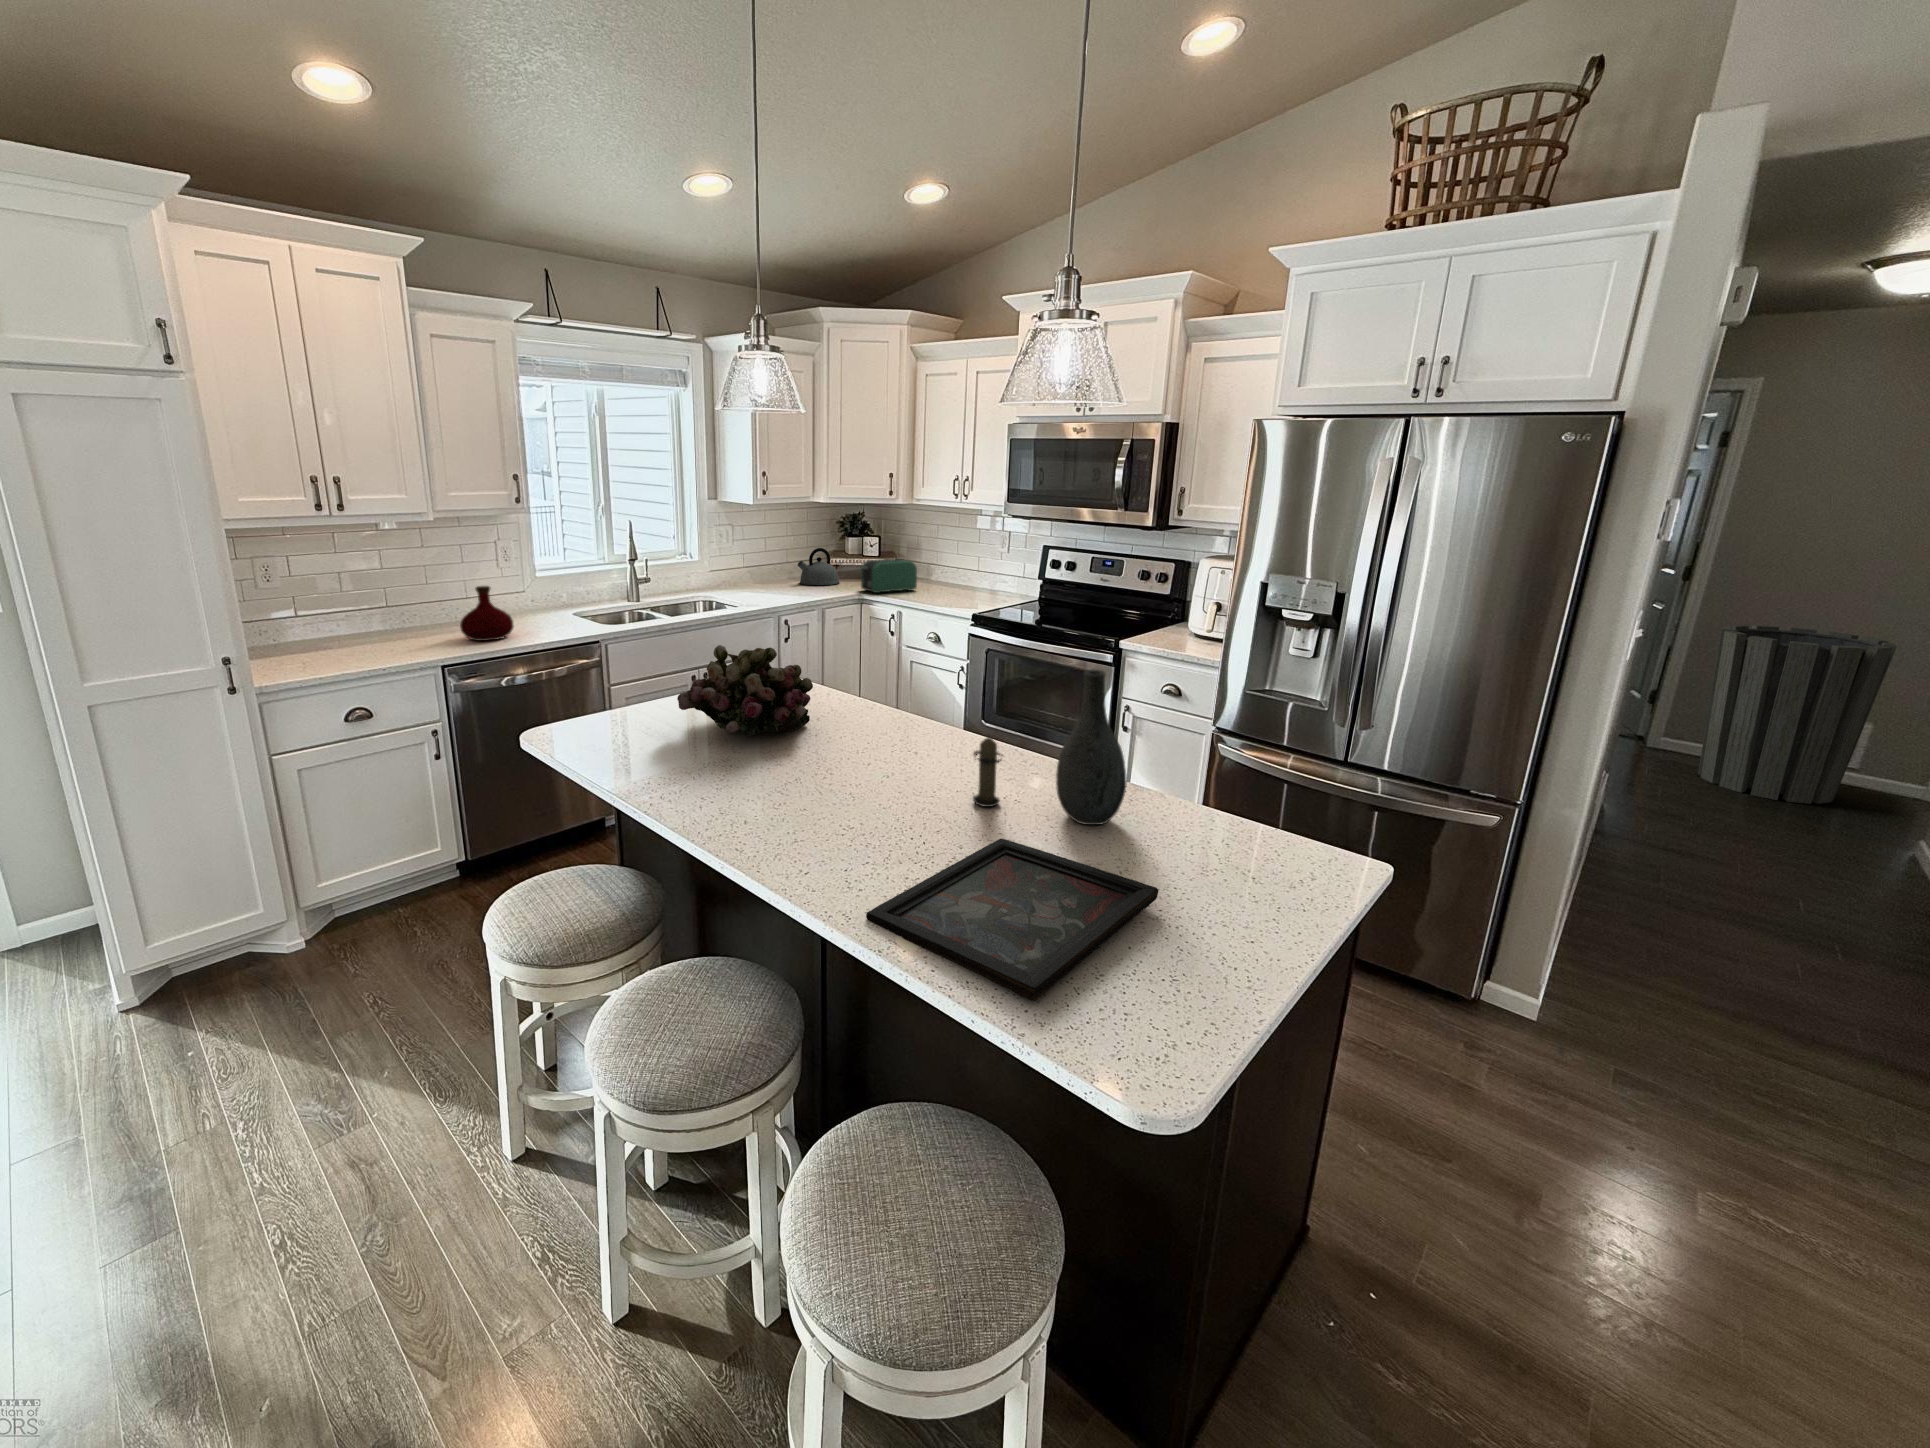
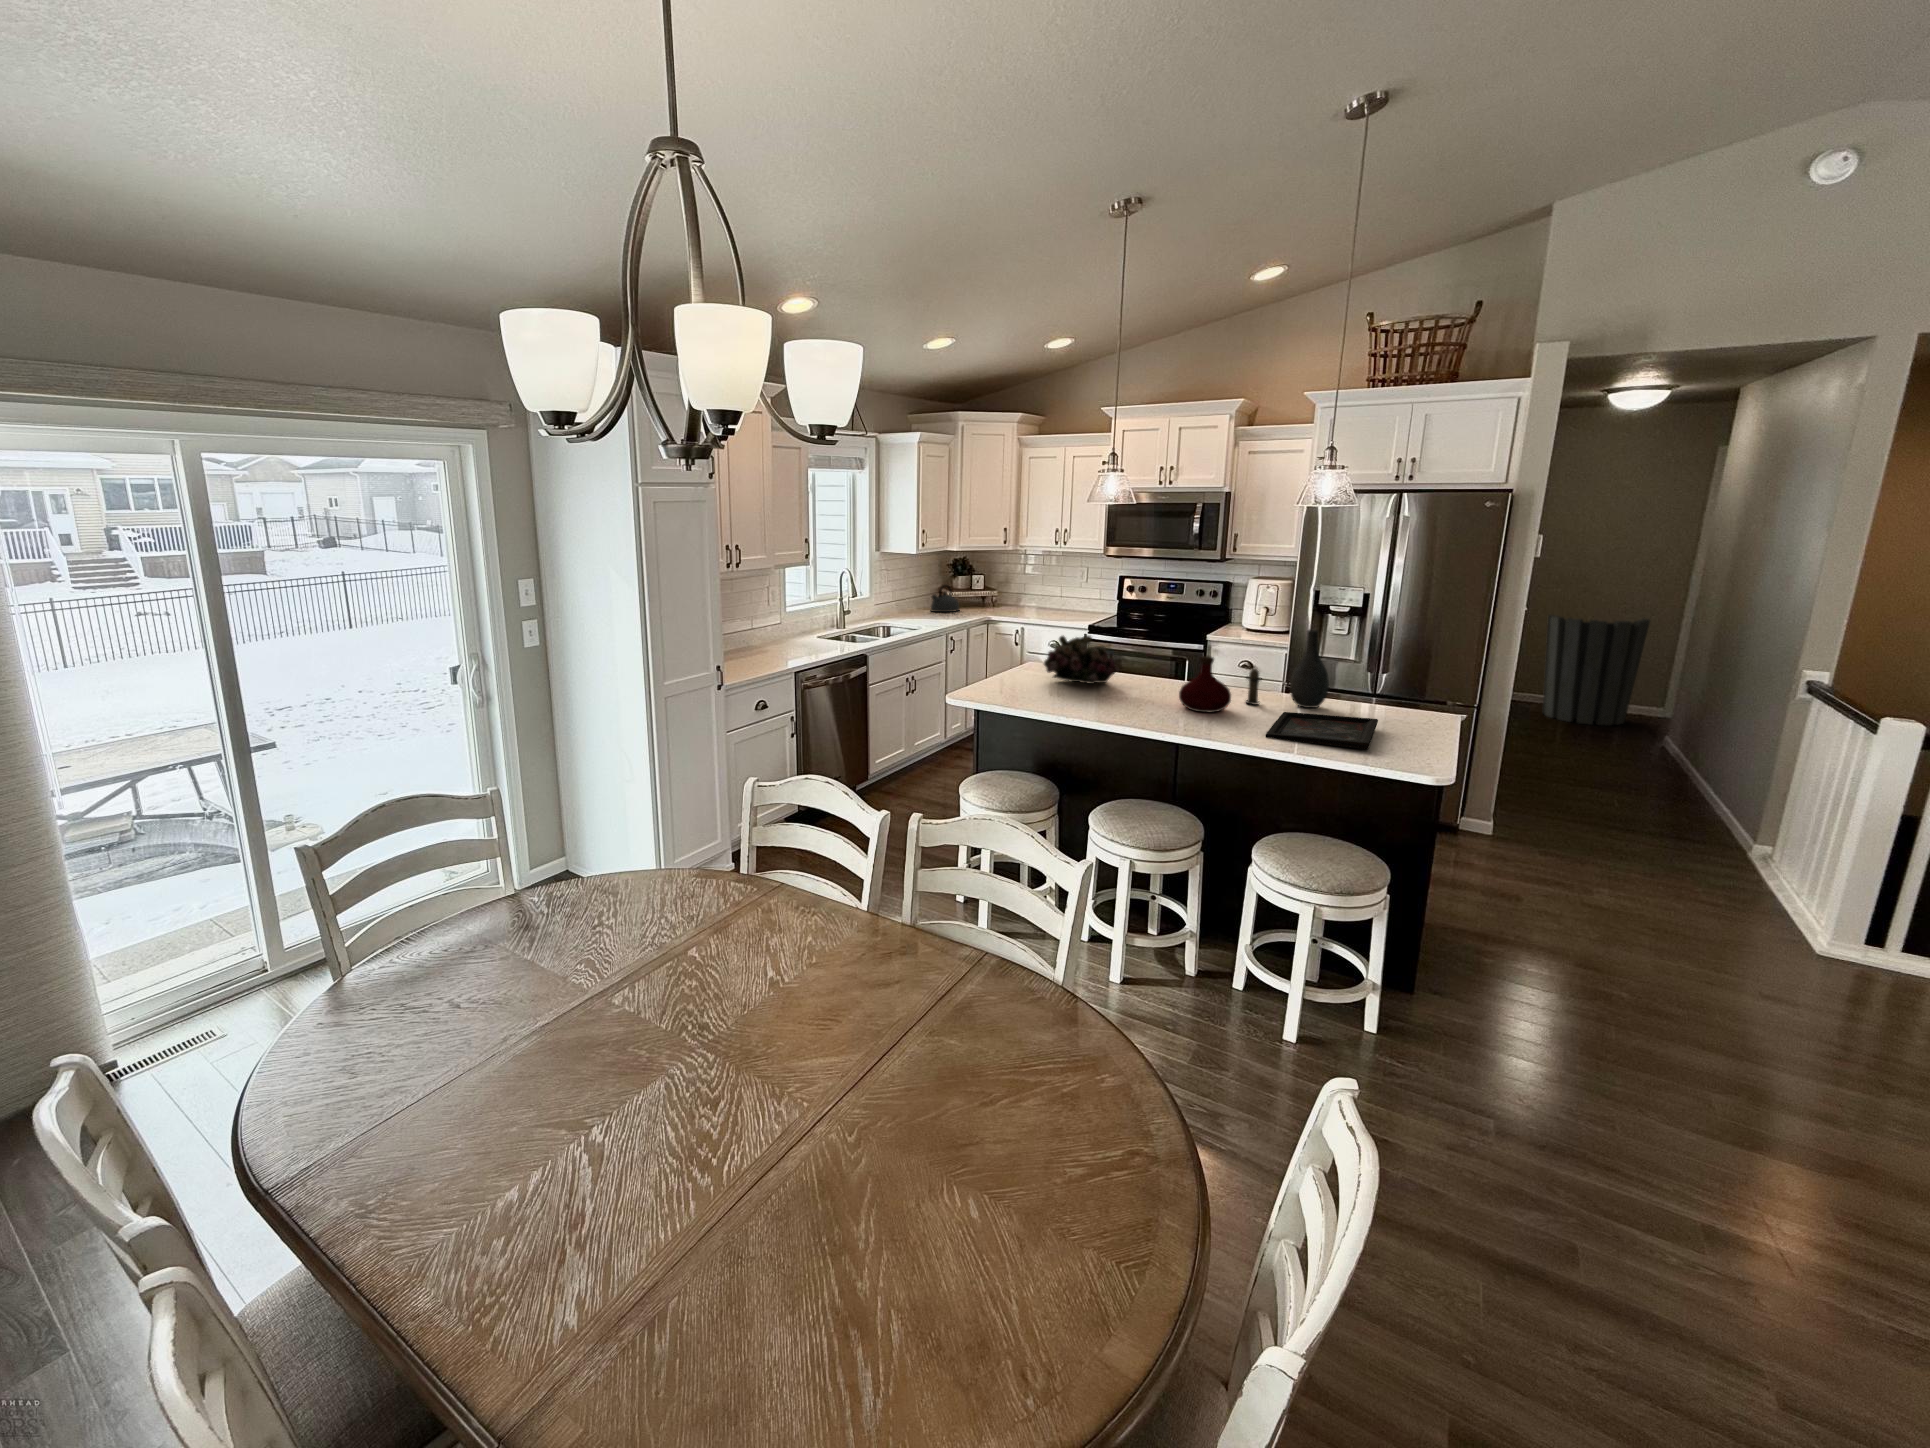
toaster: present [861,559,917,593] -> none [986,590,1025,615]
bottle: present [460,586,514,641] -> present [1179,656,1231,712]

